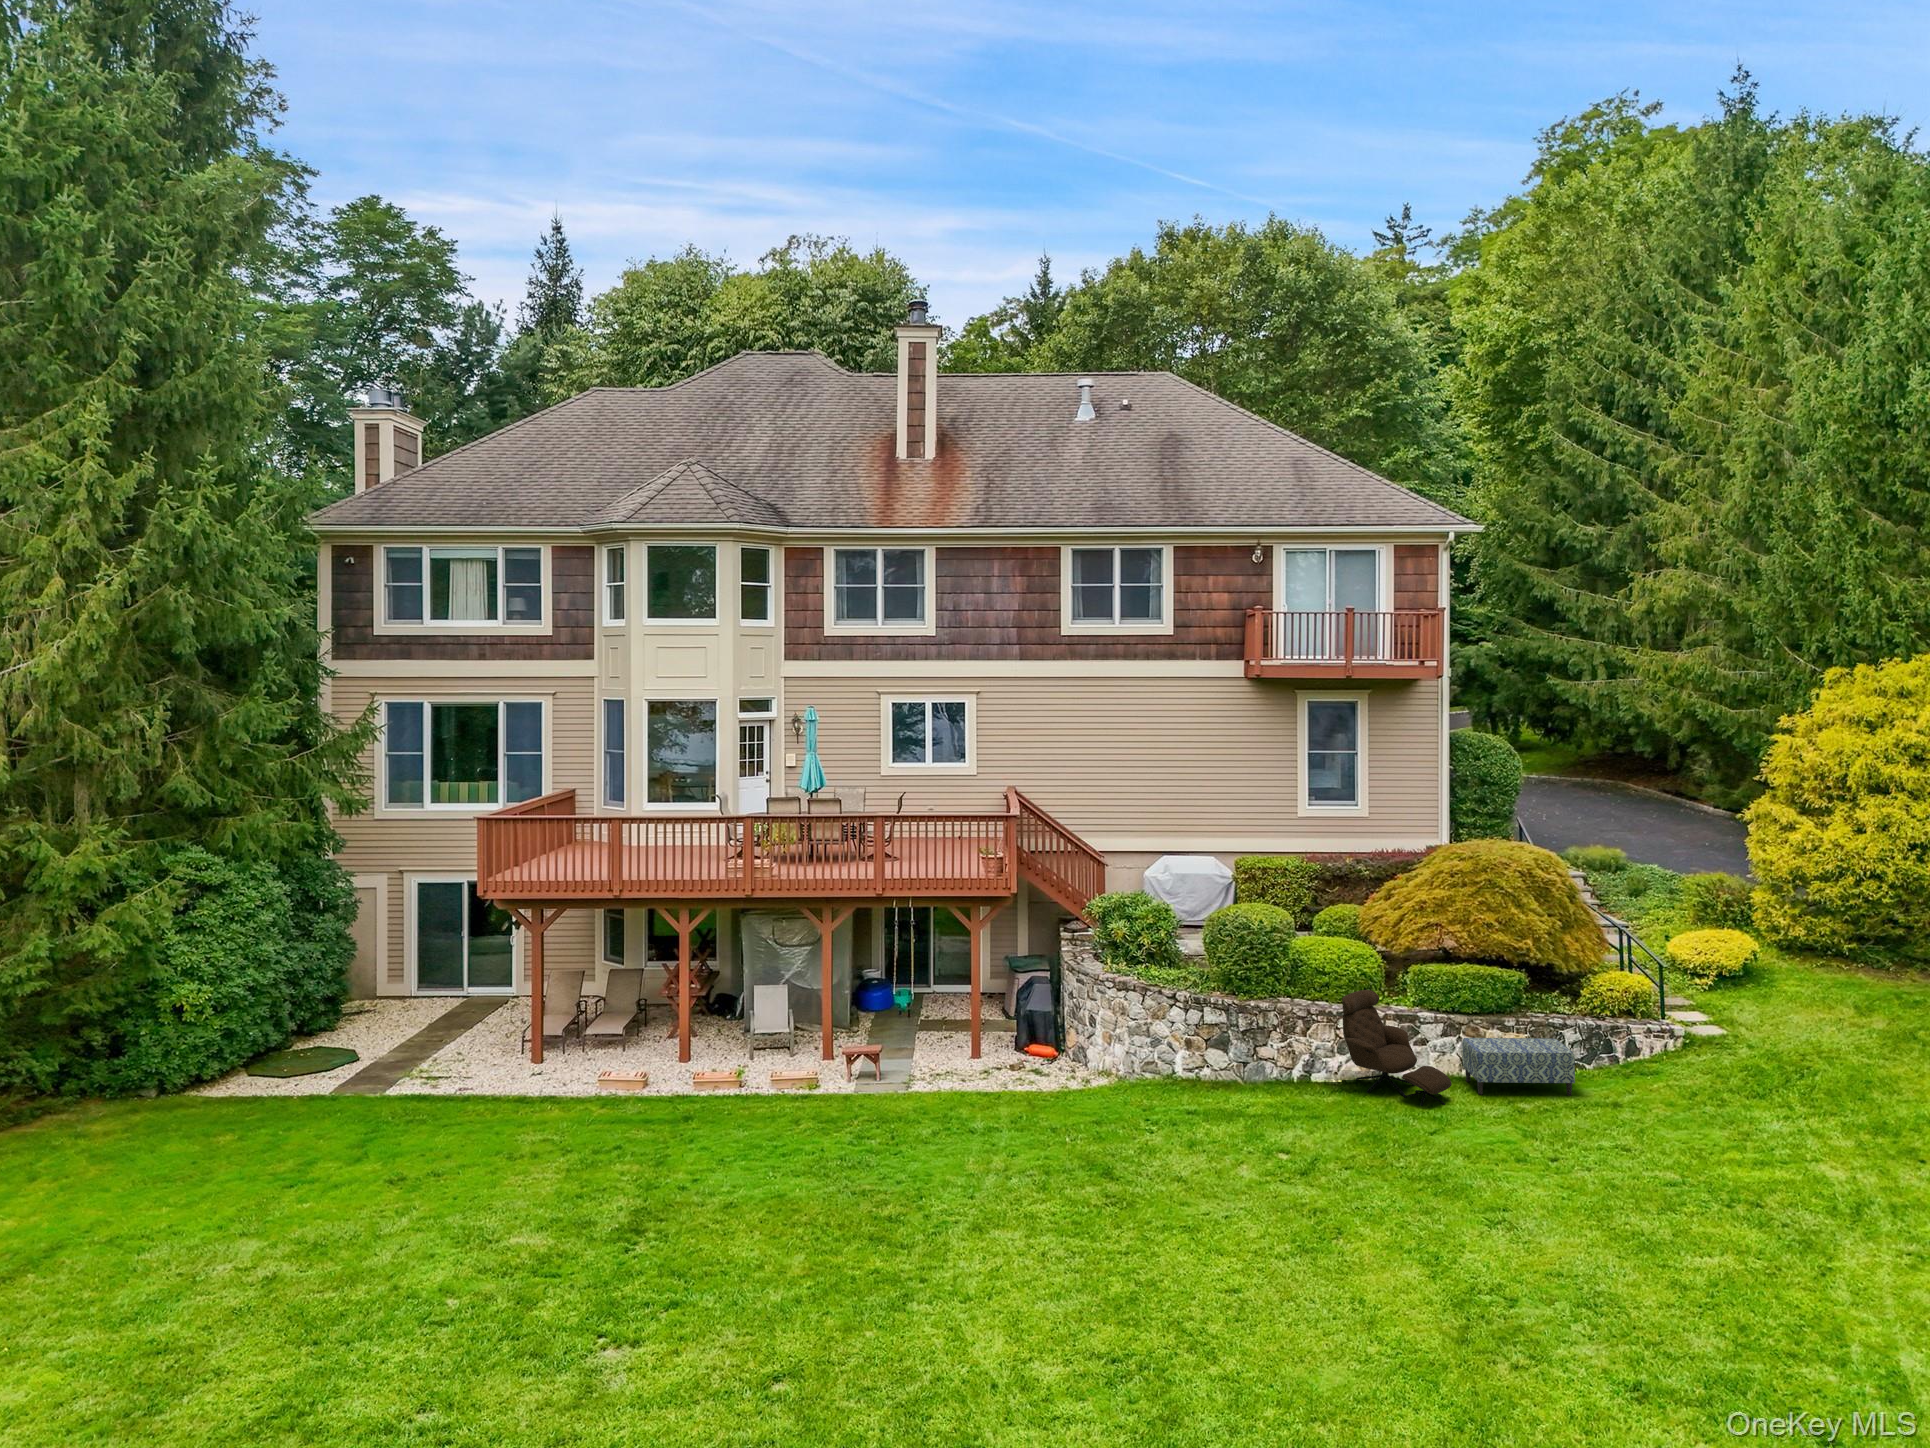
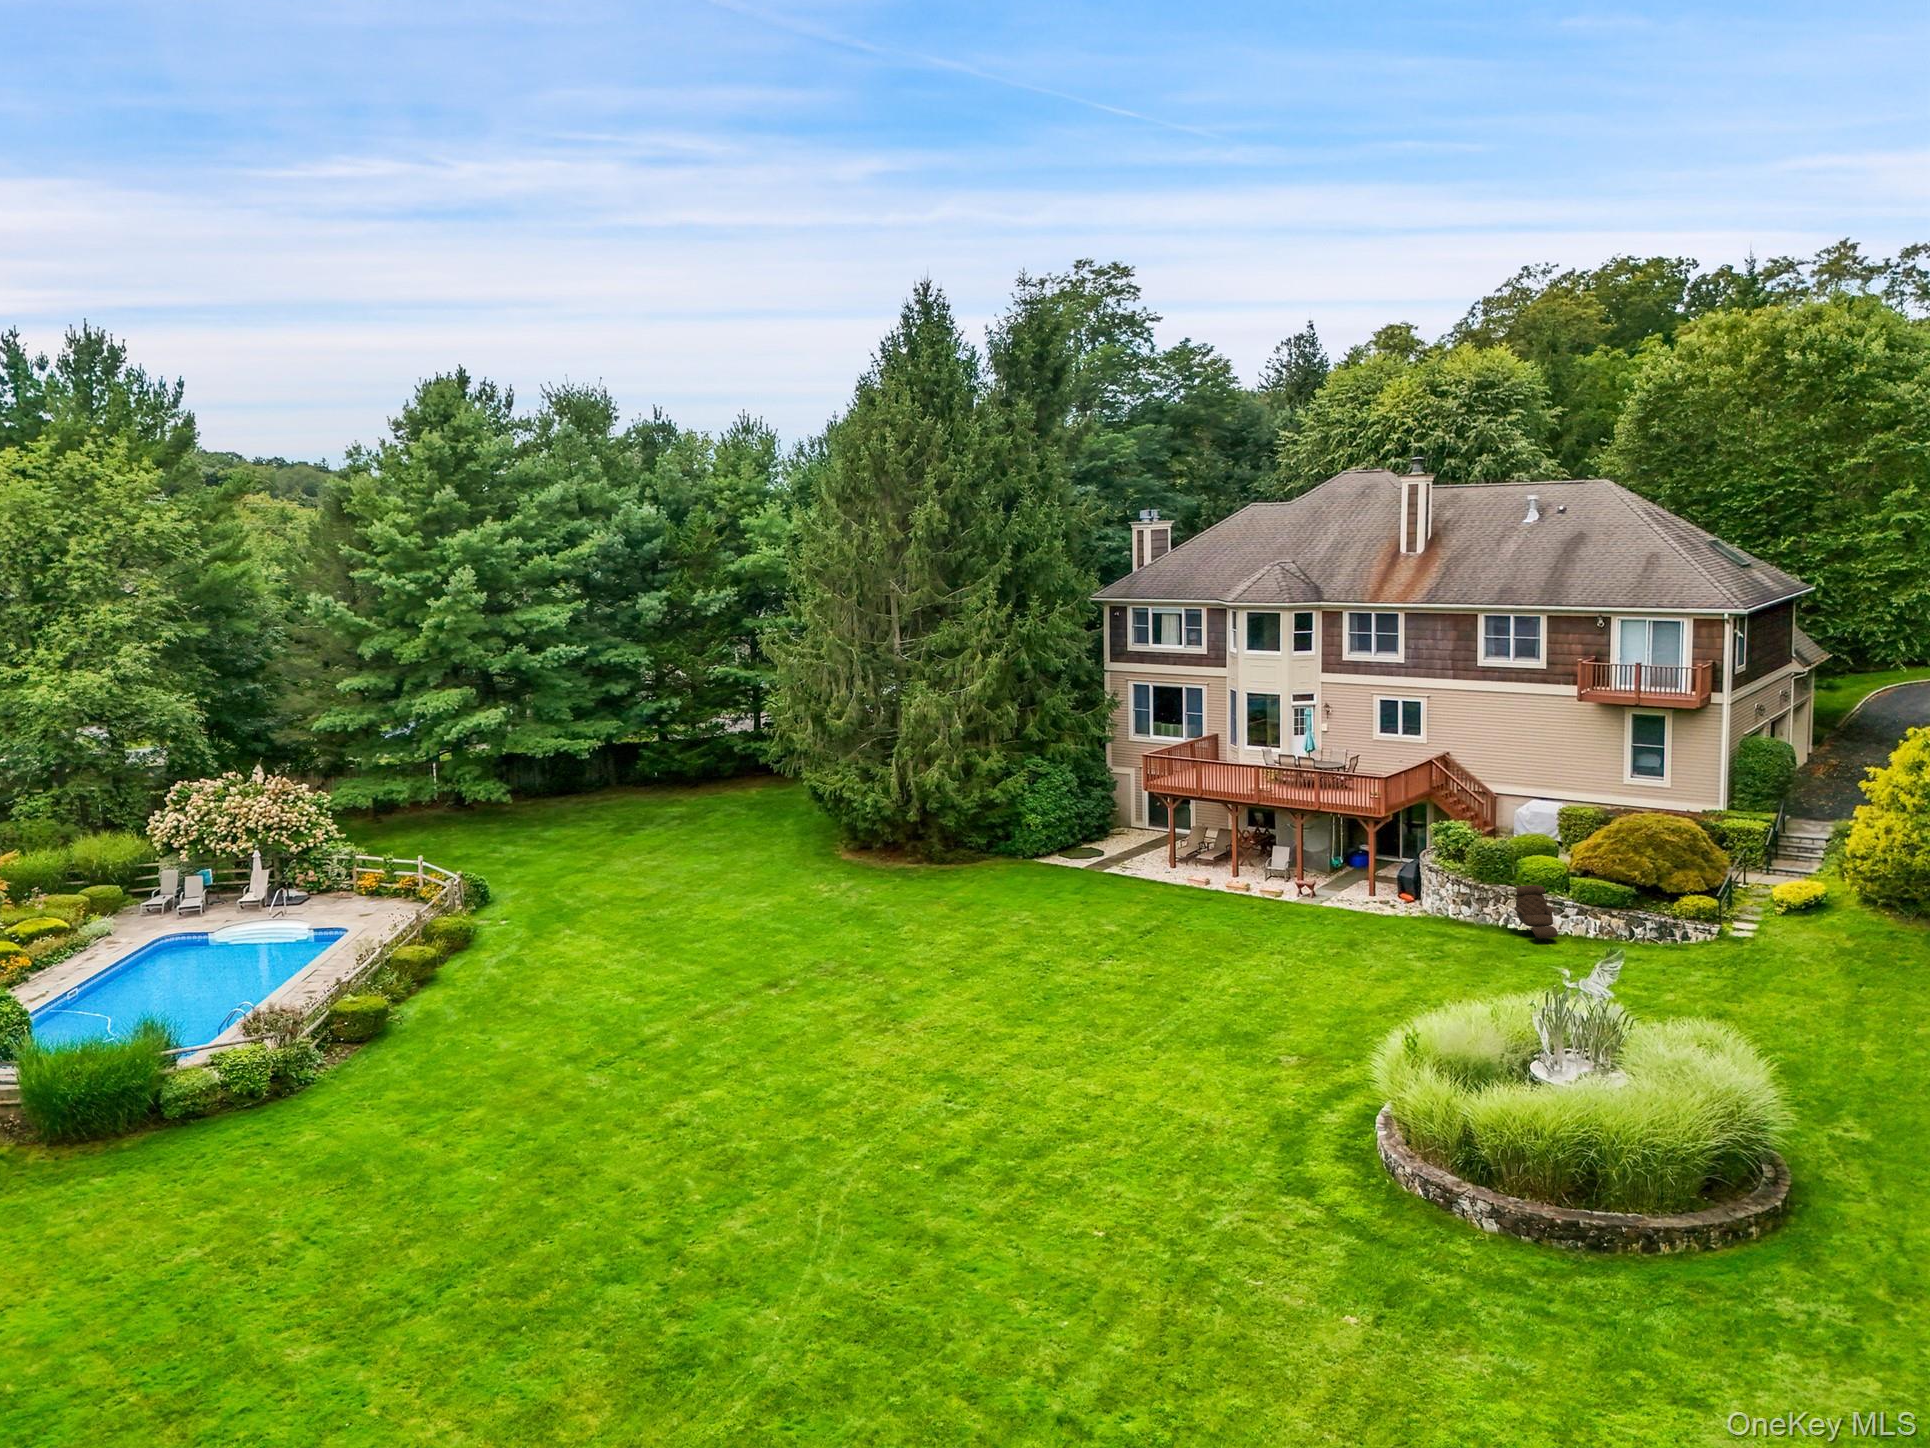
bench: present [1462,1038,1575,1096] -> none [1574,917,1635,953]

